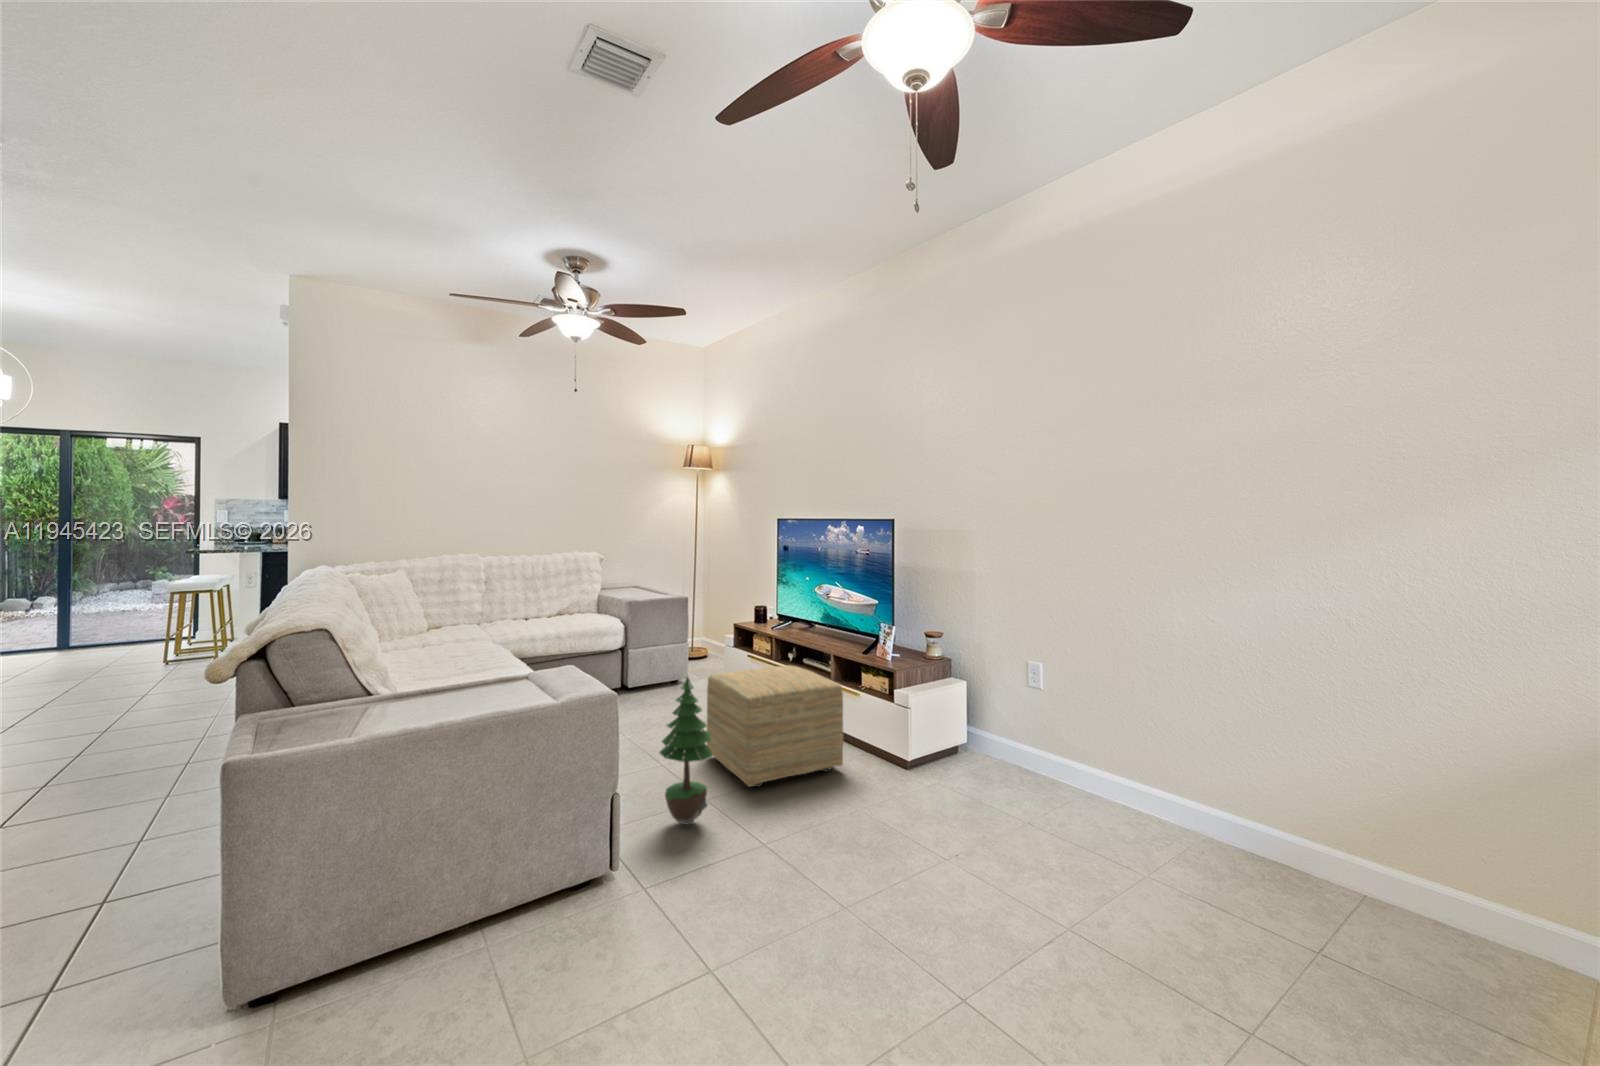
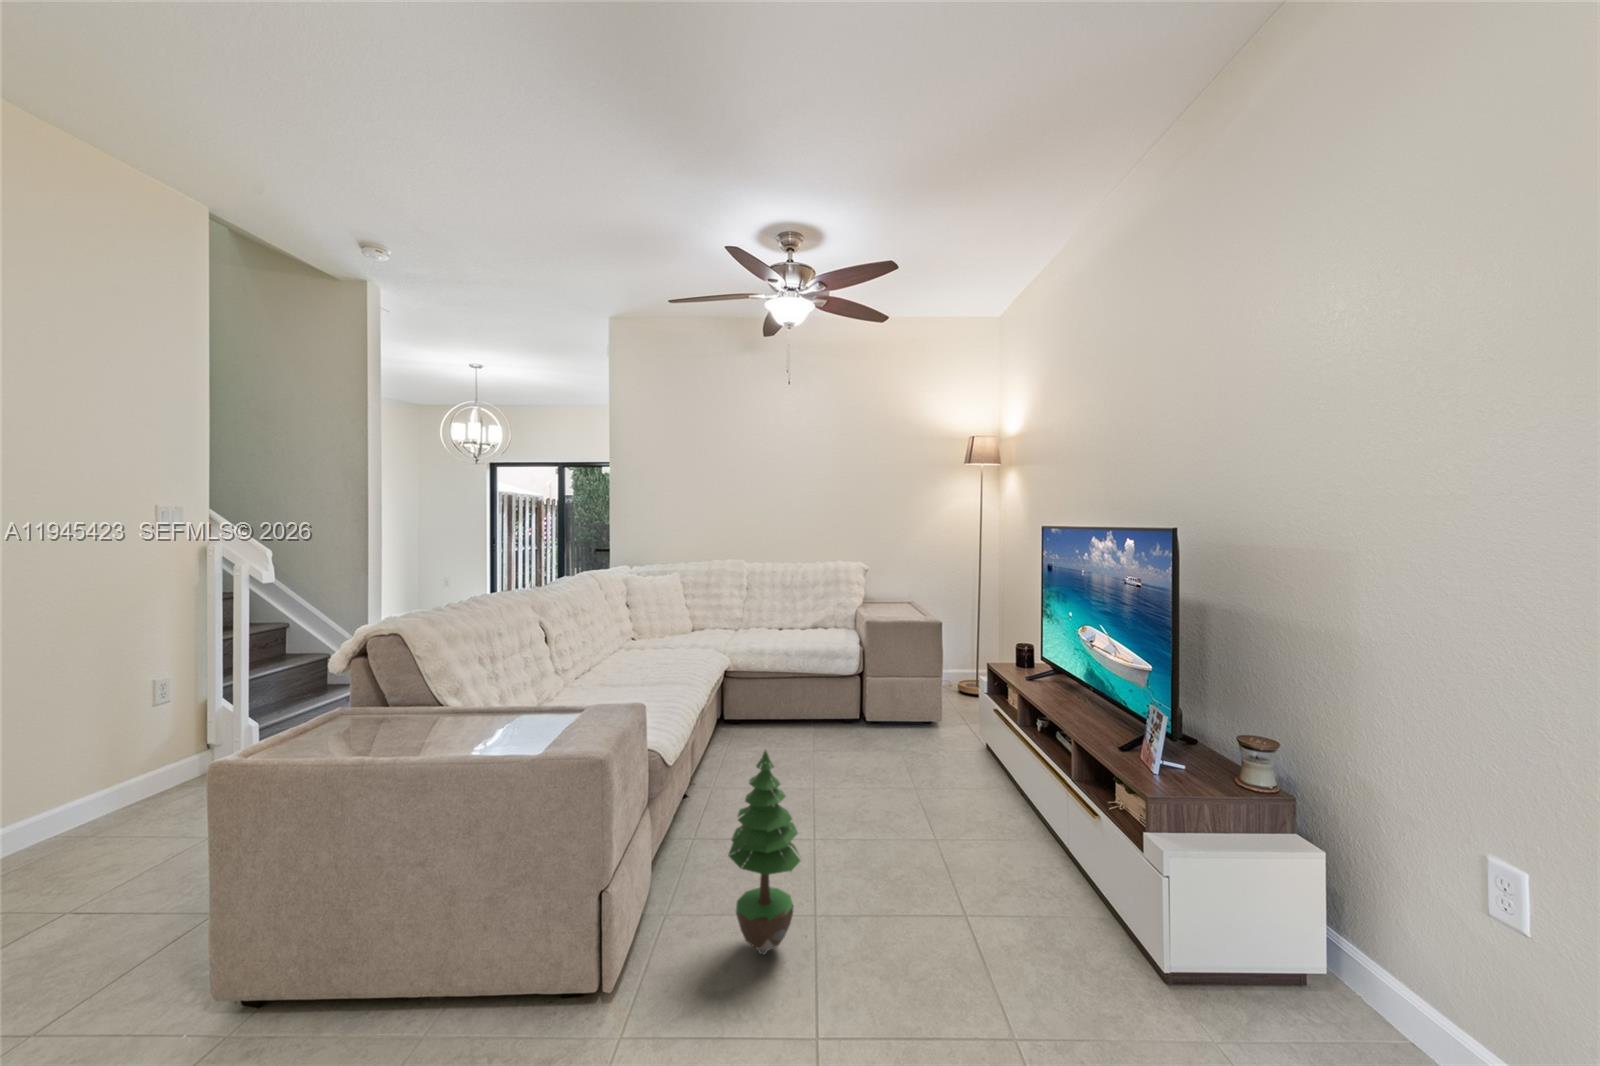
ottoman: present [707,665,844,787] -> none [875,738,1048,930]

